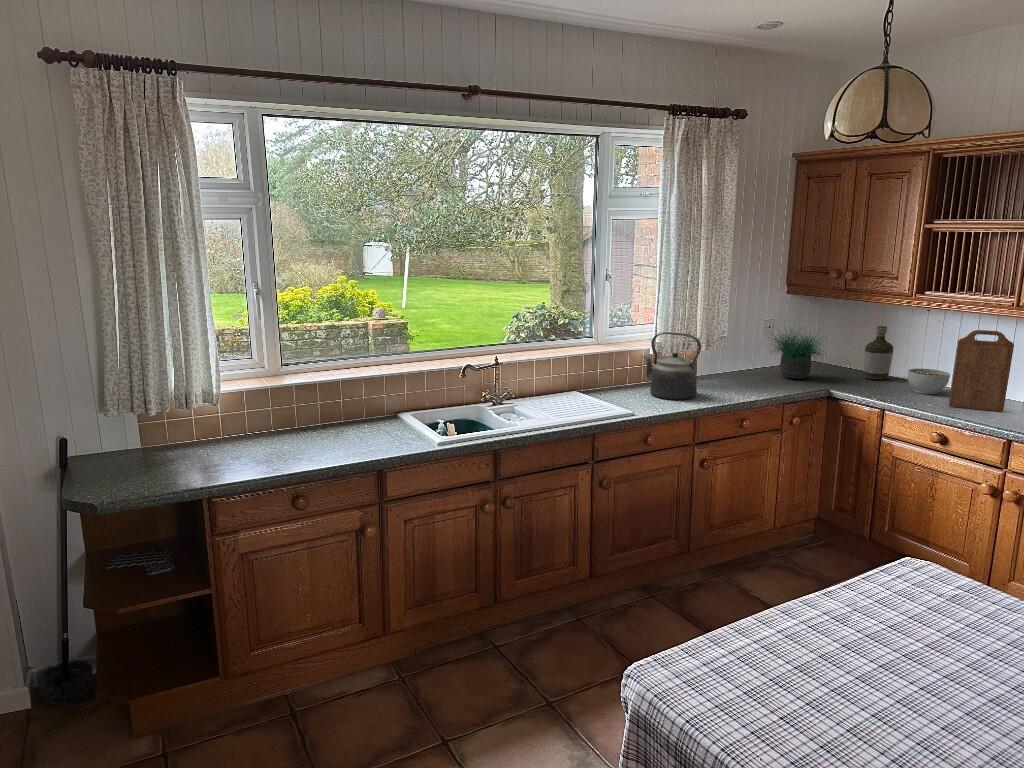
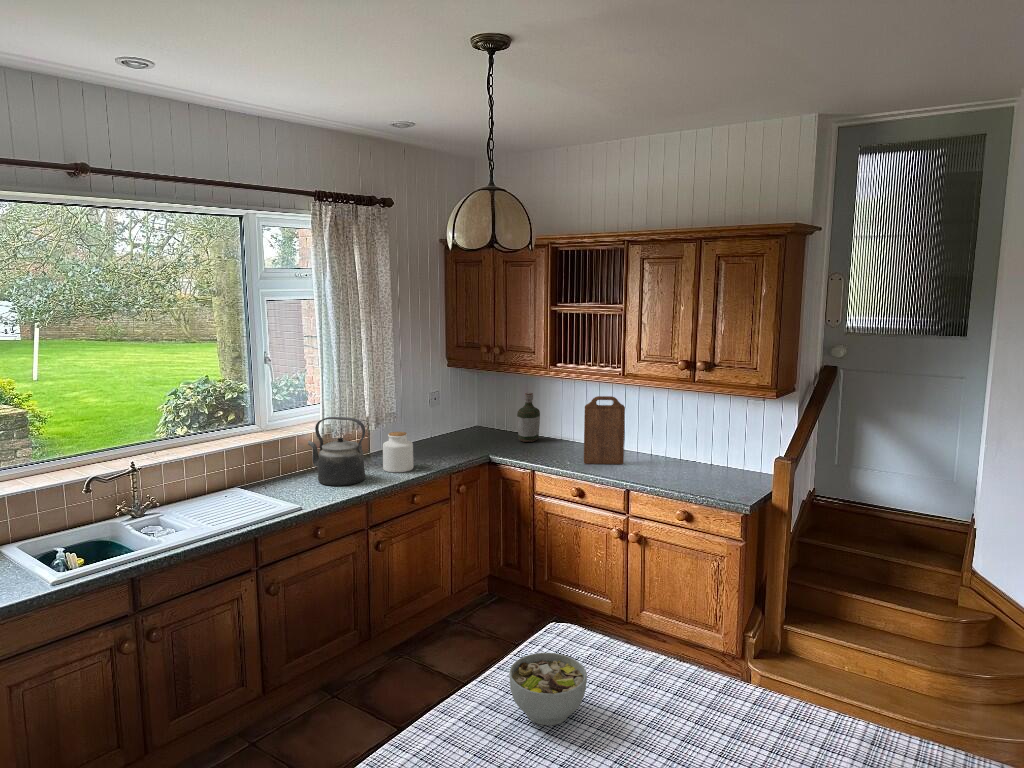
potted plant: present [773,330,821,379] -> none [427,384,494,449]
jar: none [714,353,747,394] -> present [383,432,413,472]
bowl: present [908,368,950,394] -> present [509,653,587,725]

